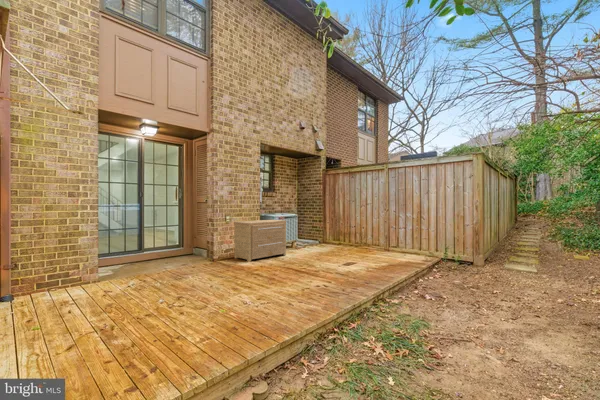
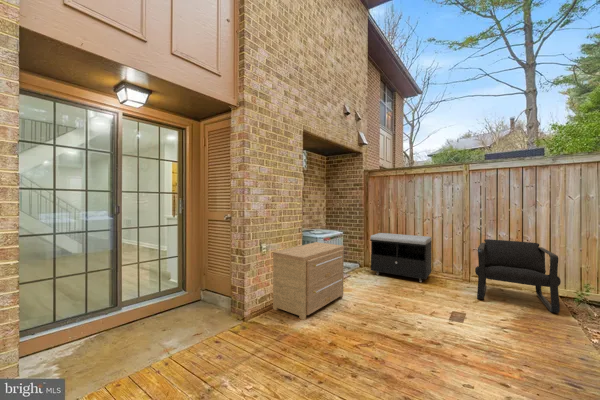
storage bench: none [320,217,365,251] -> present [370,233,432,282]
armchair: none [377,219,431,263] -> present [475,239,561,313]

